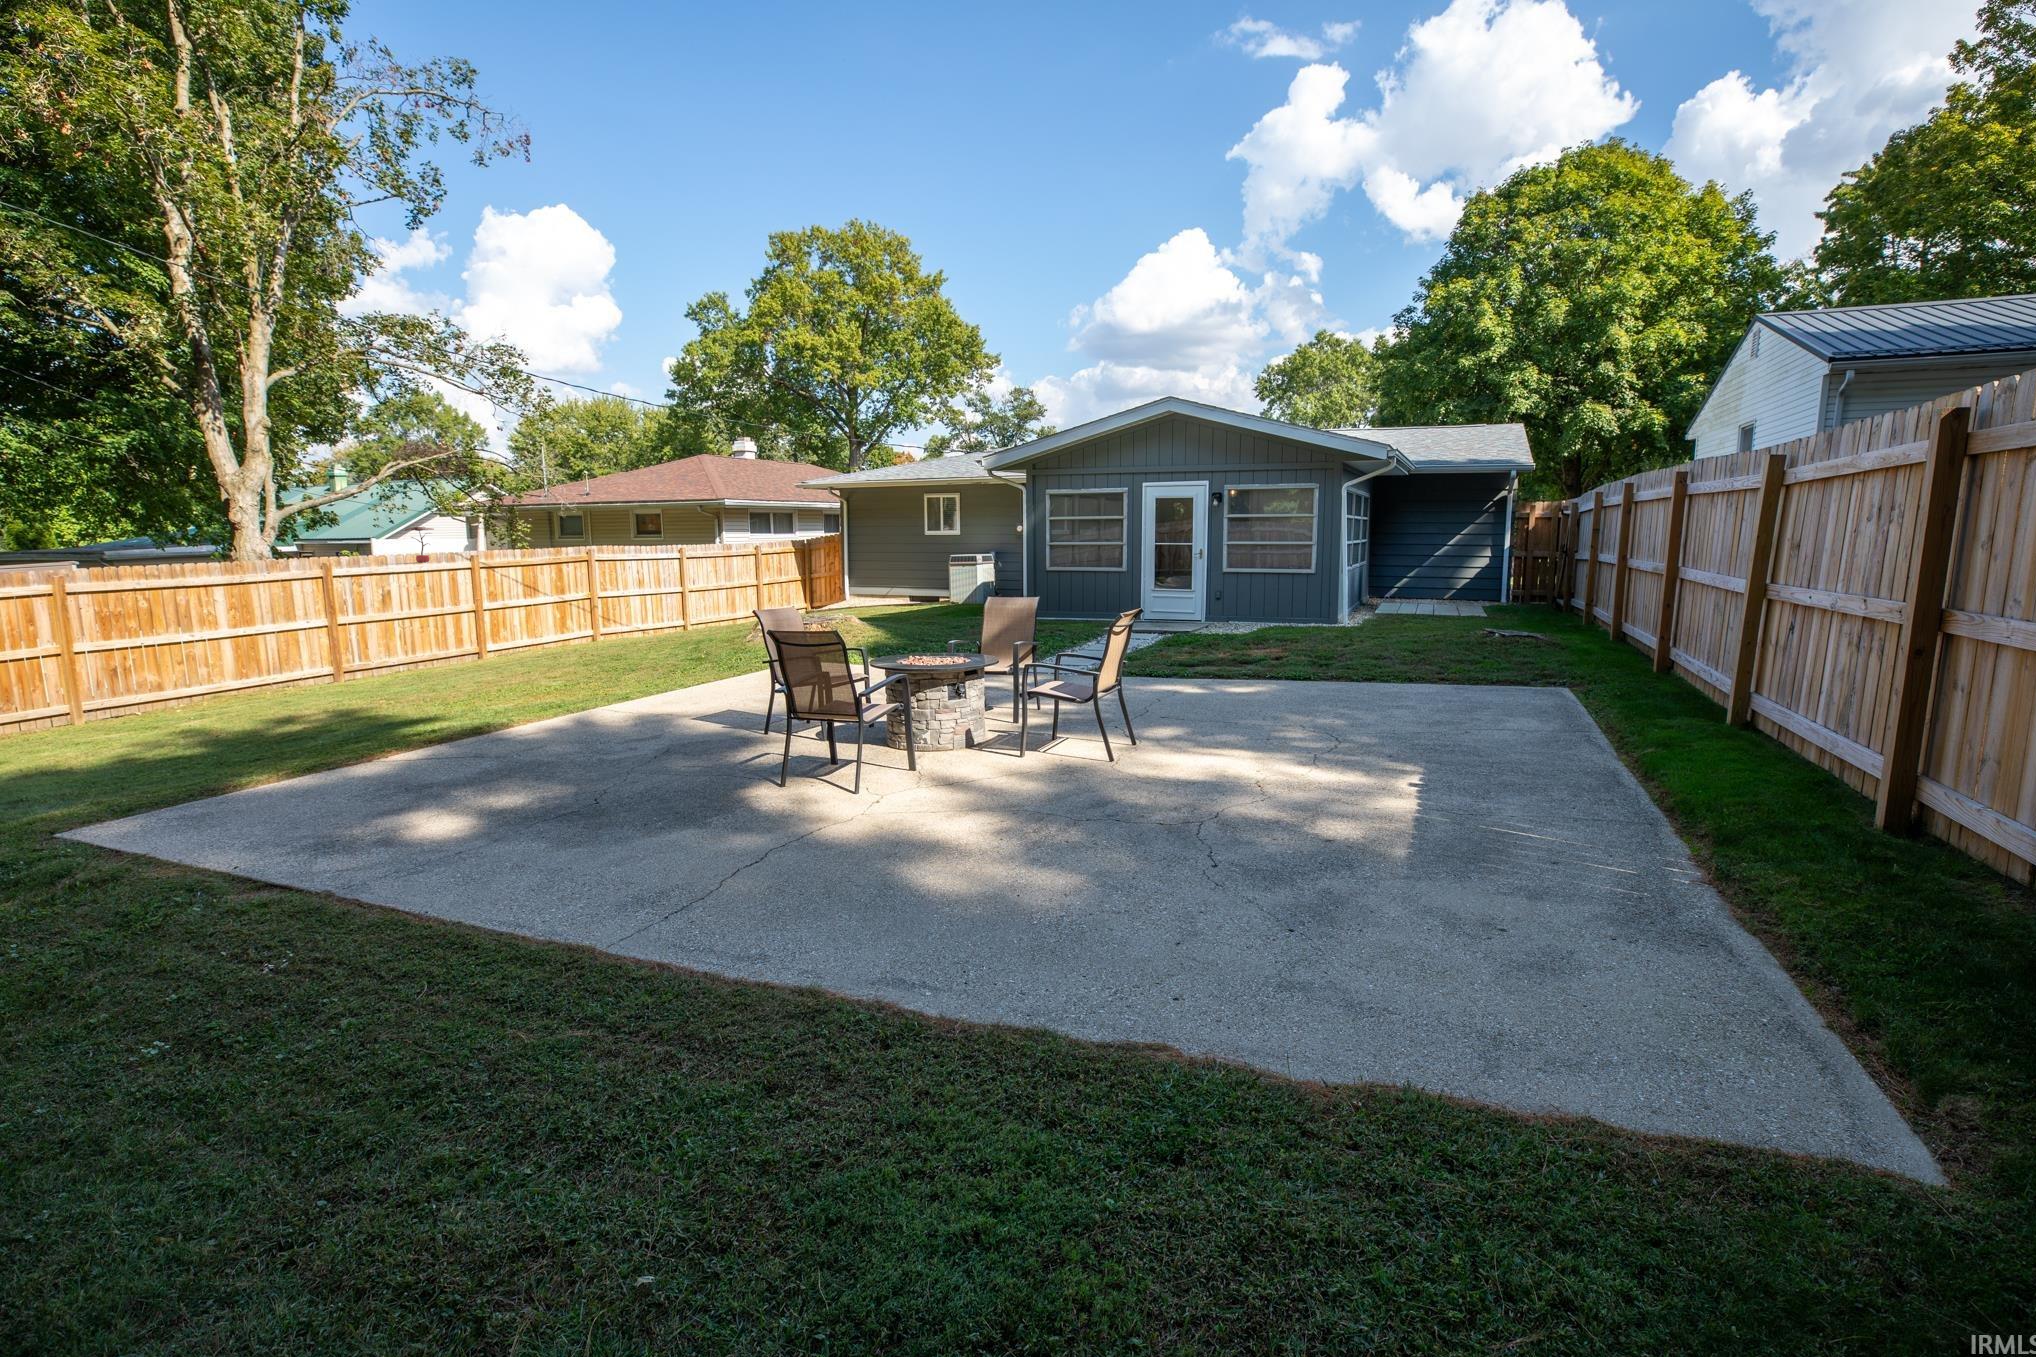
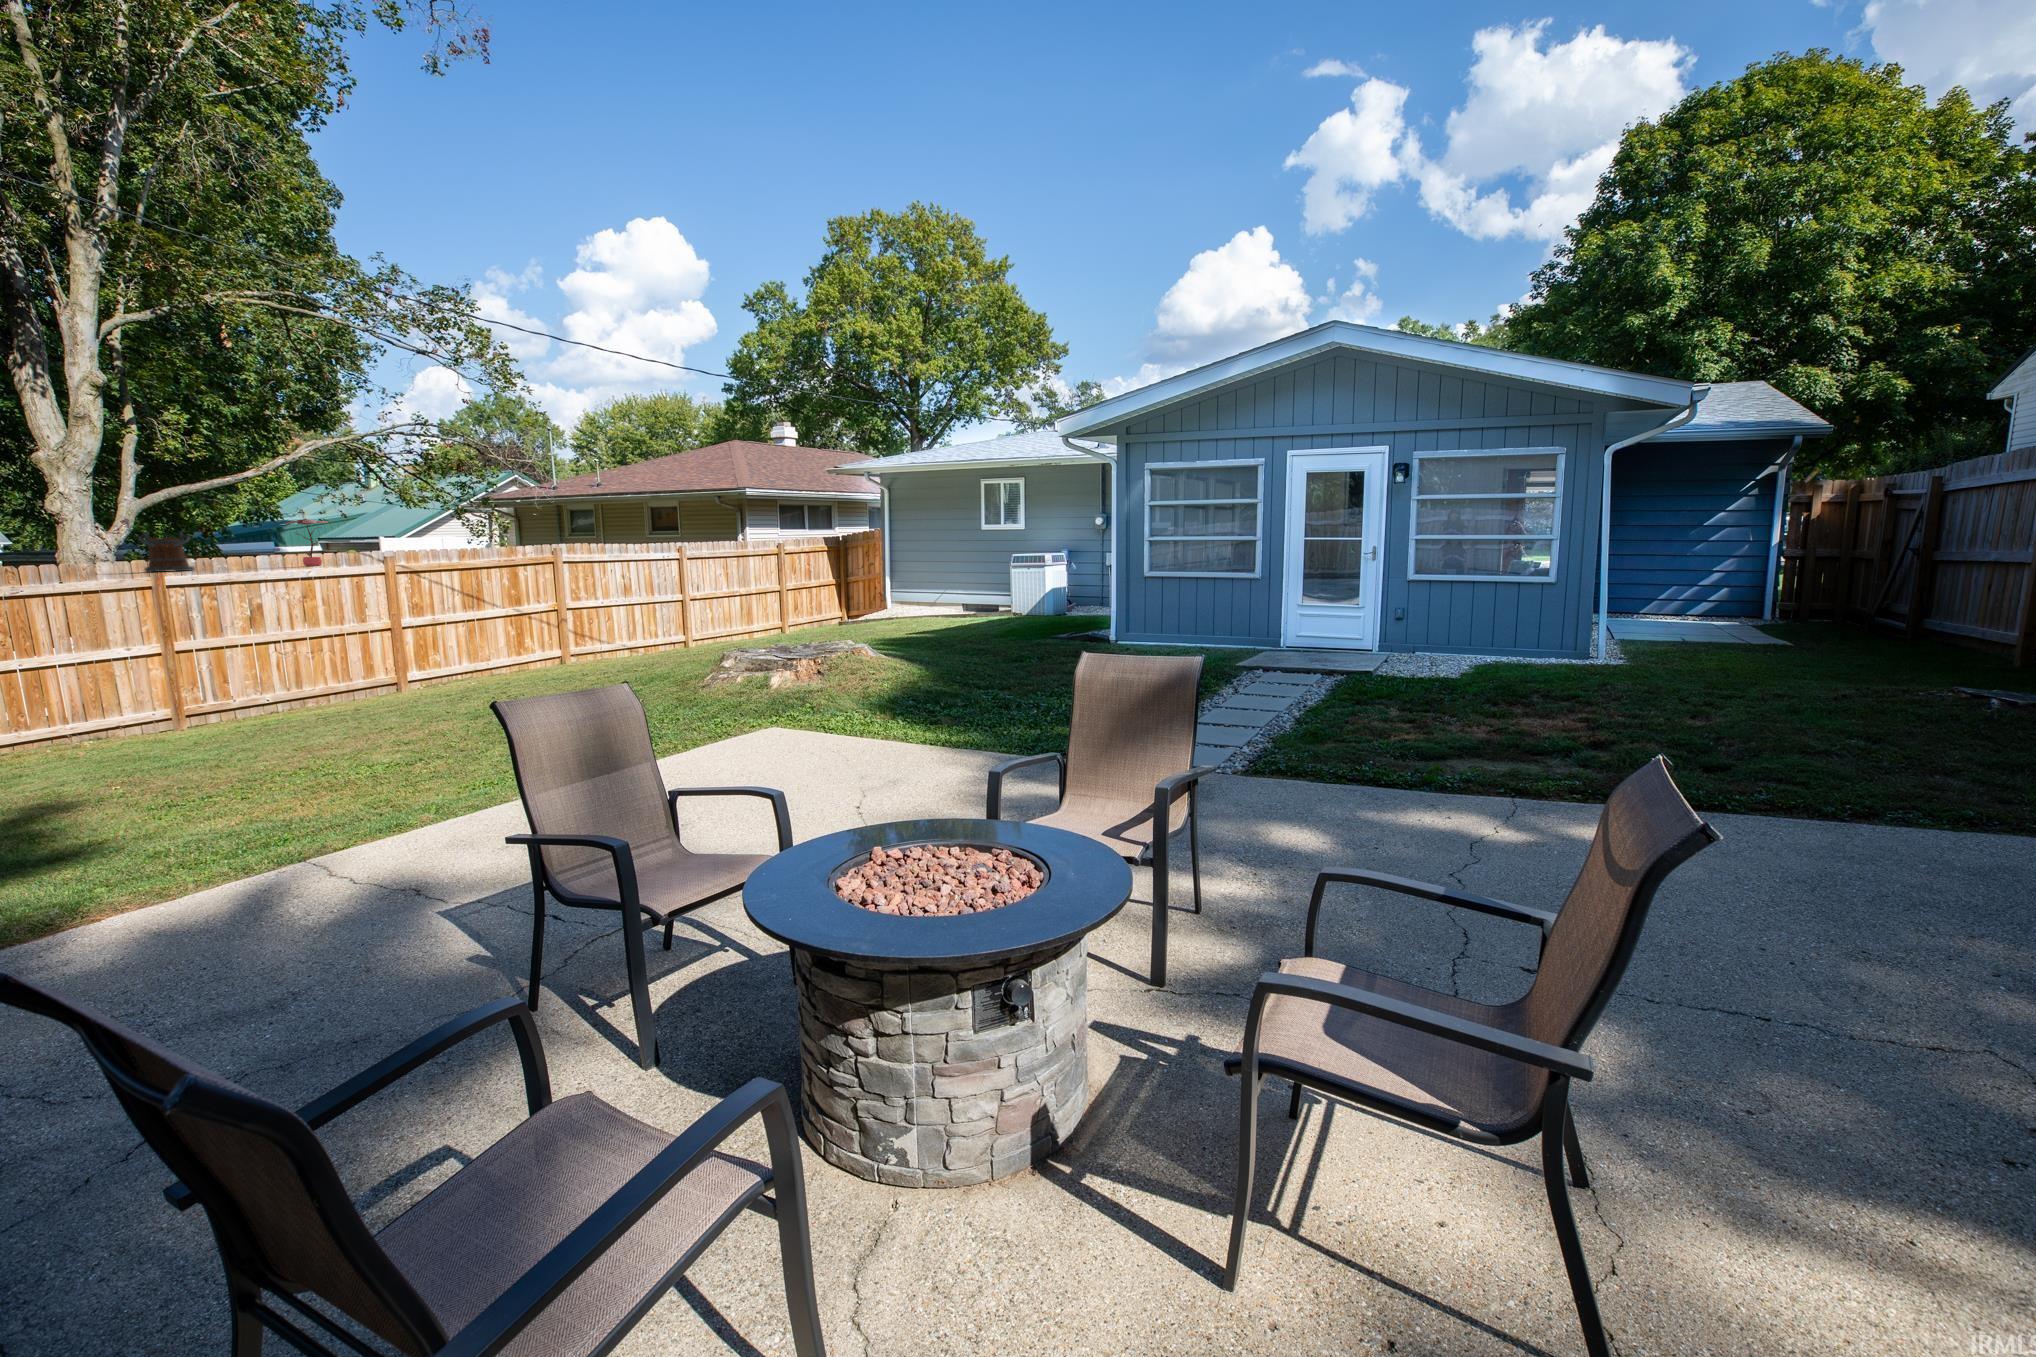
bucket: none [310,536,347,566] -> present [139,532,194,572]

